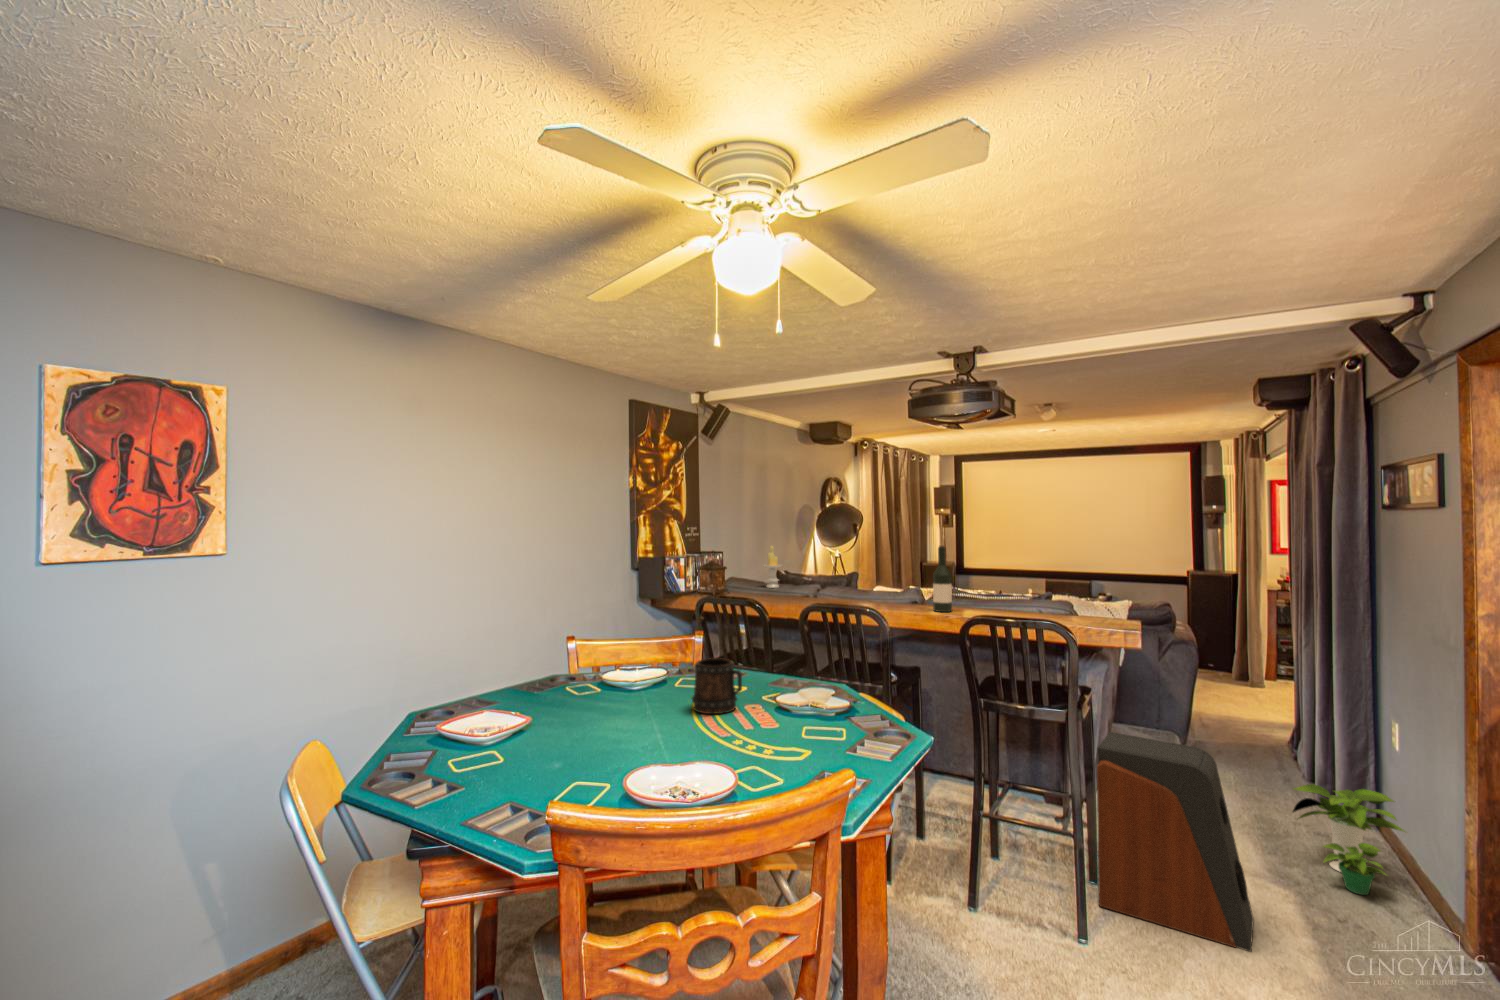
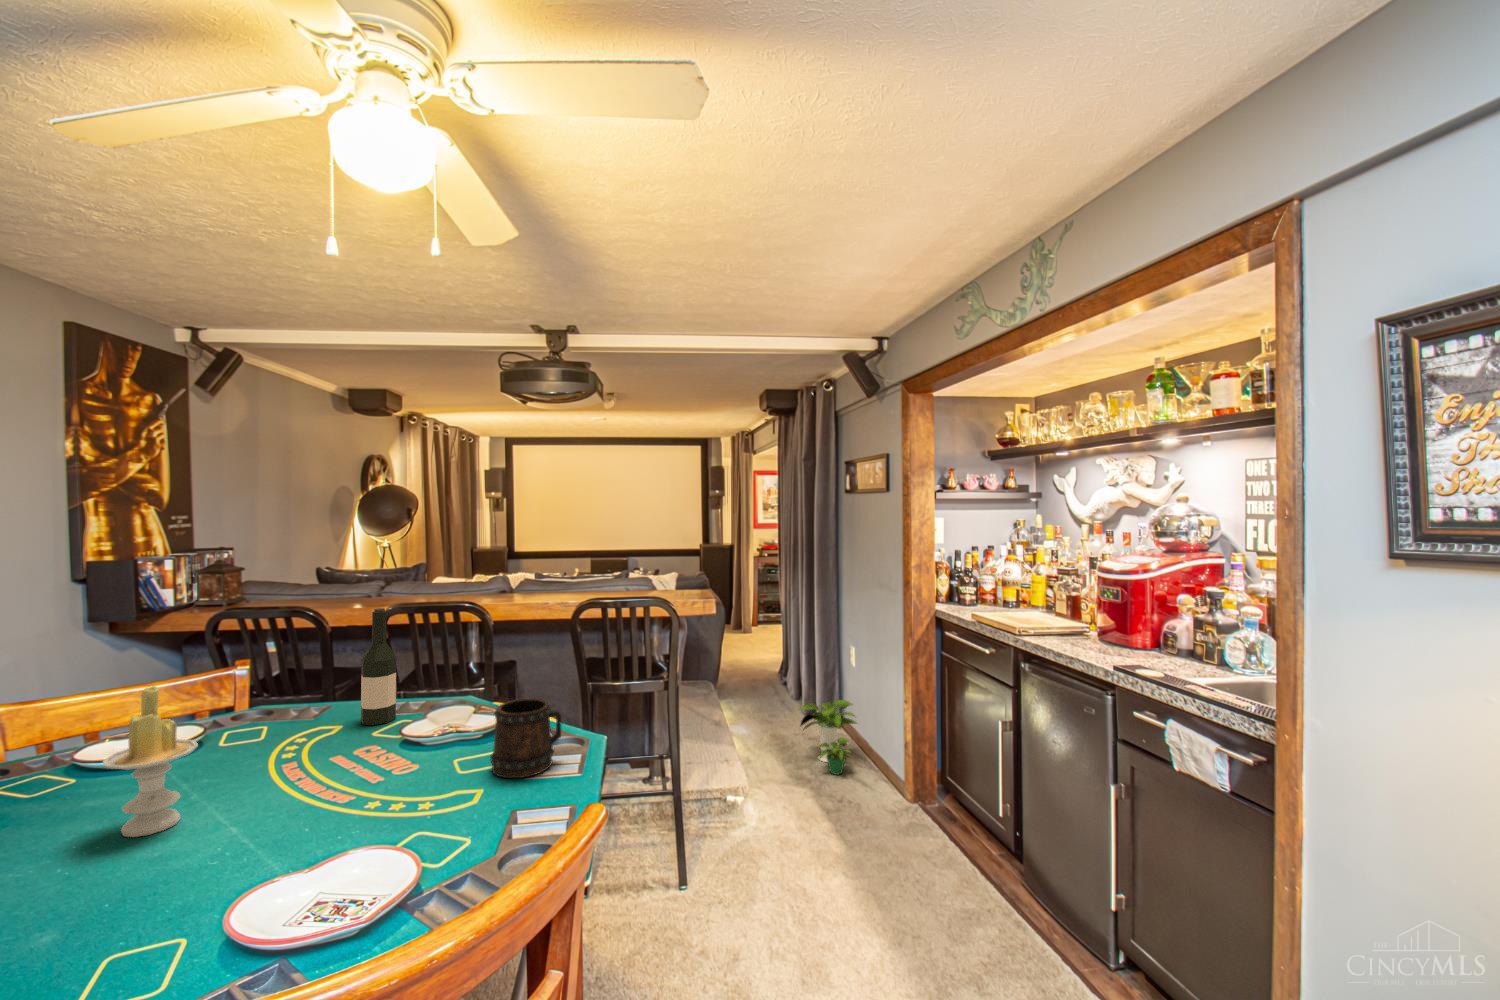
candle: present [763,546,782,588] -> present [103,686,198,837]
wine bottle: present [933,546,952,612] -> present [361,608,396,725]
beer mug: present [692,658,742,714] -> present [490,698,561,778]
speaker: present [1097,732,1254,952] -> none [689,693,793,846]

